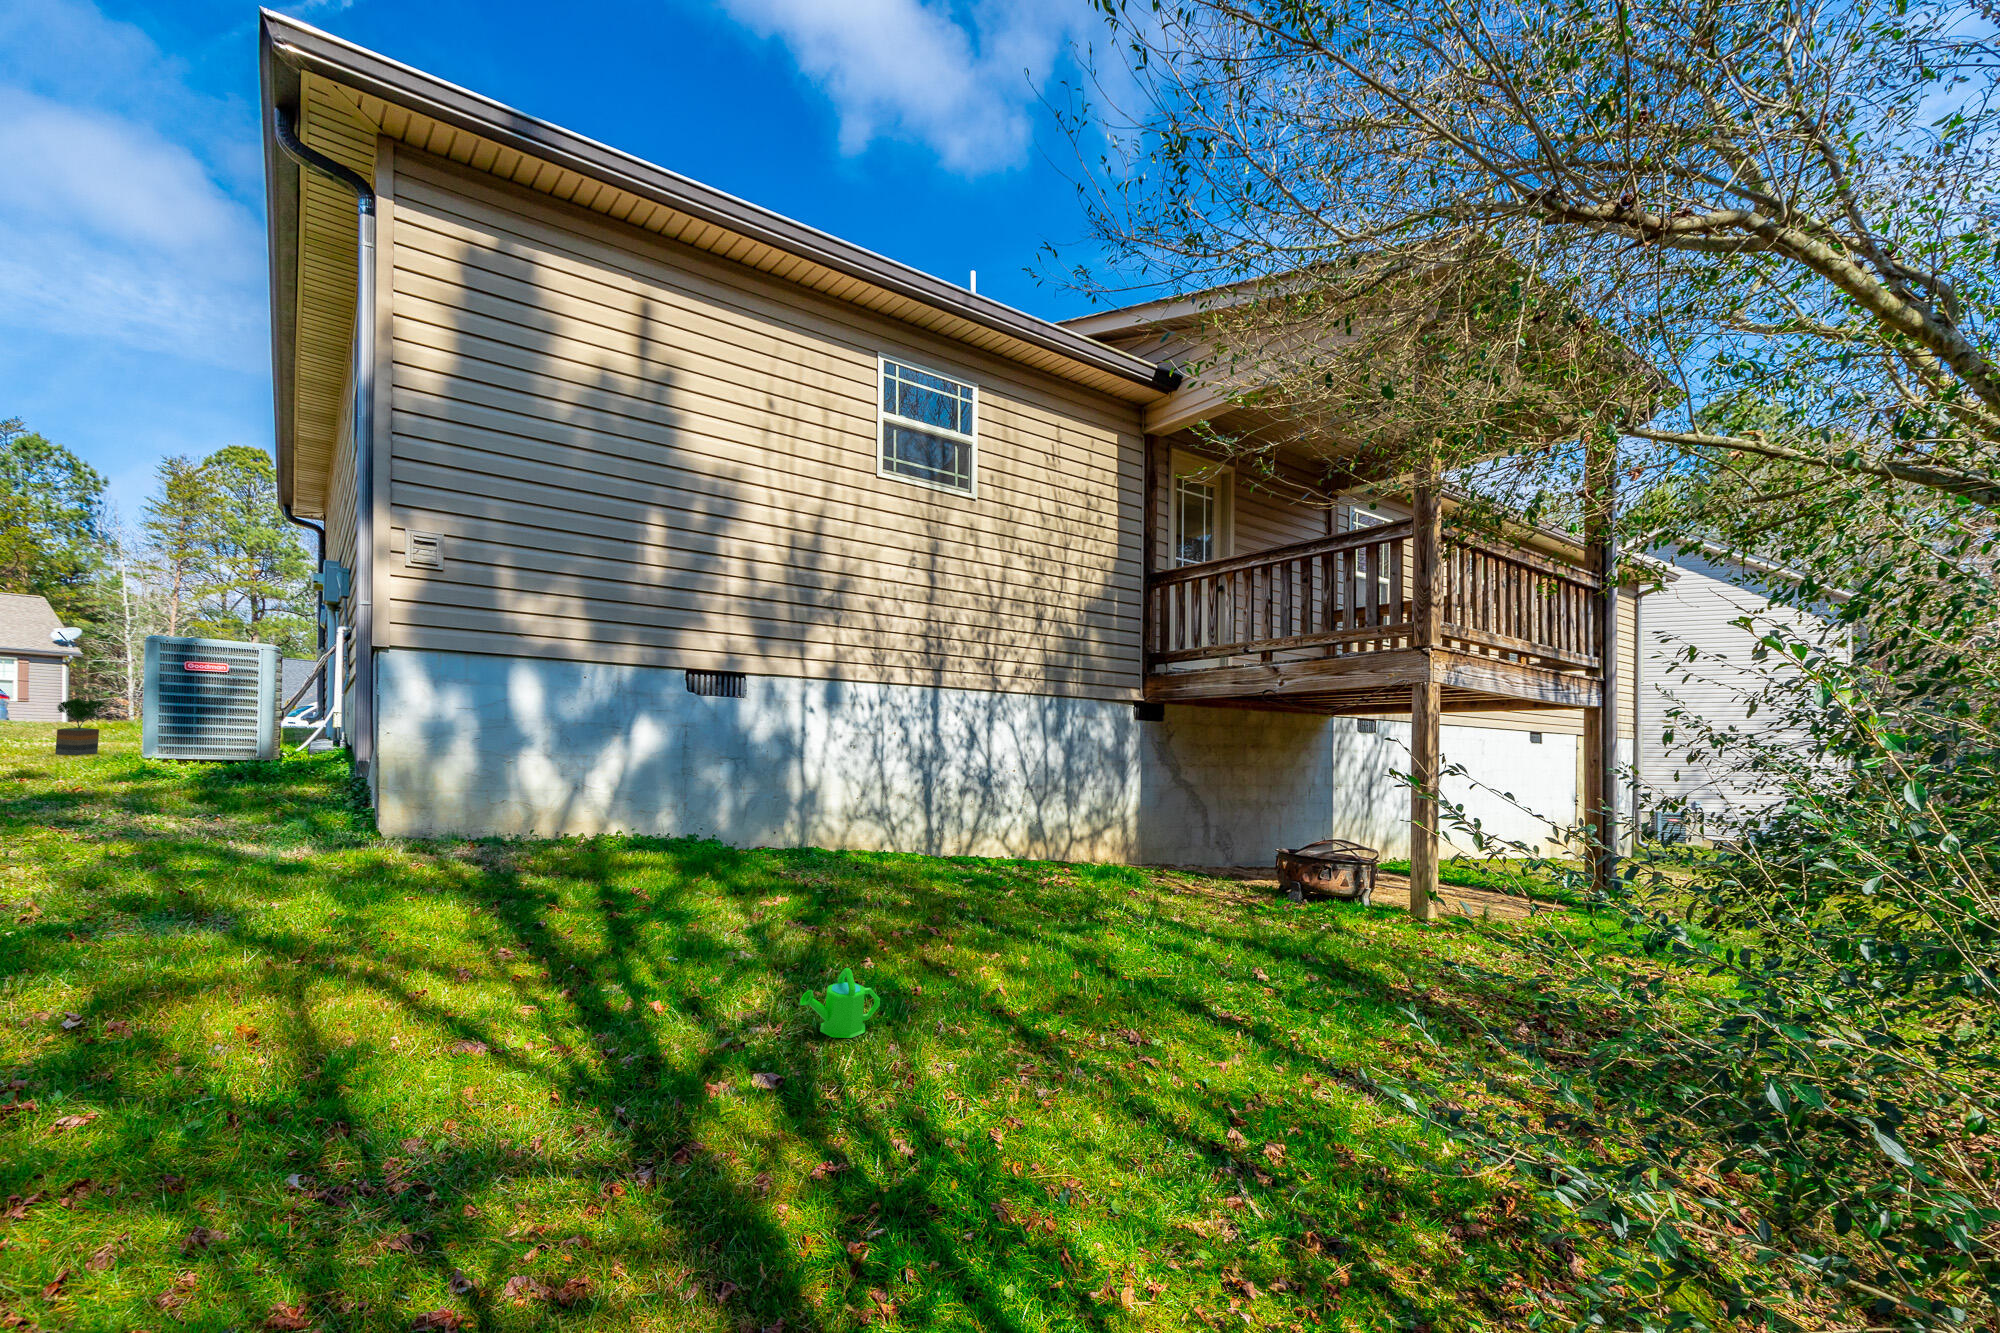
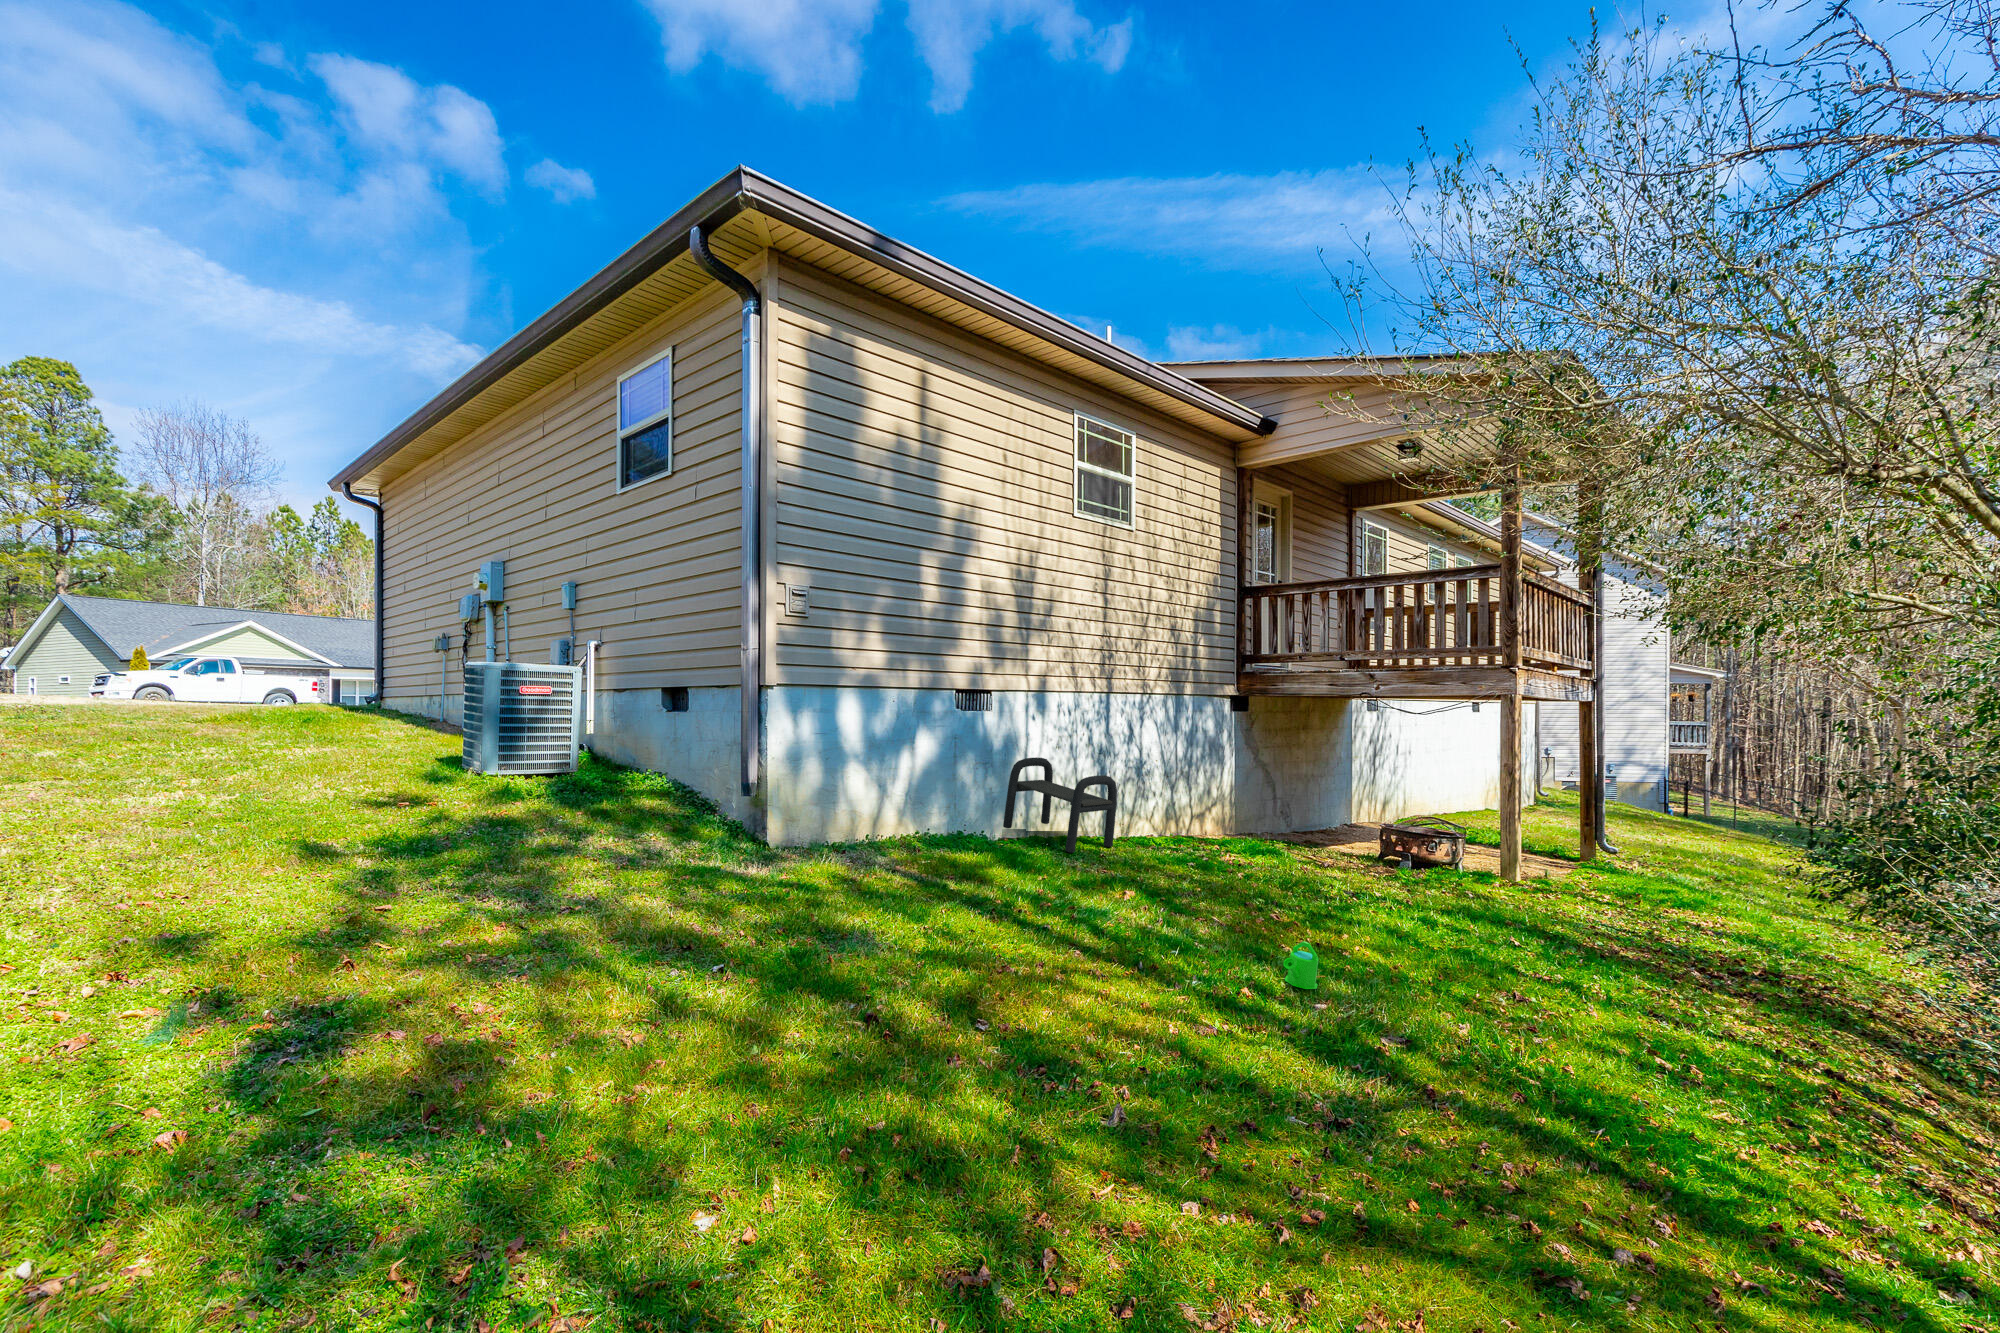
potted tree: present [55,698,108,755] -> none [273,705,319,762]
bench: none [758,755,868,864] -> present [1003,757,1117,853]

